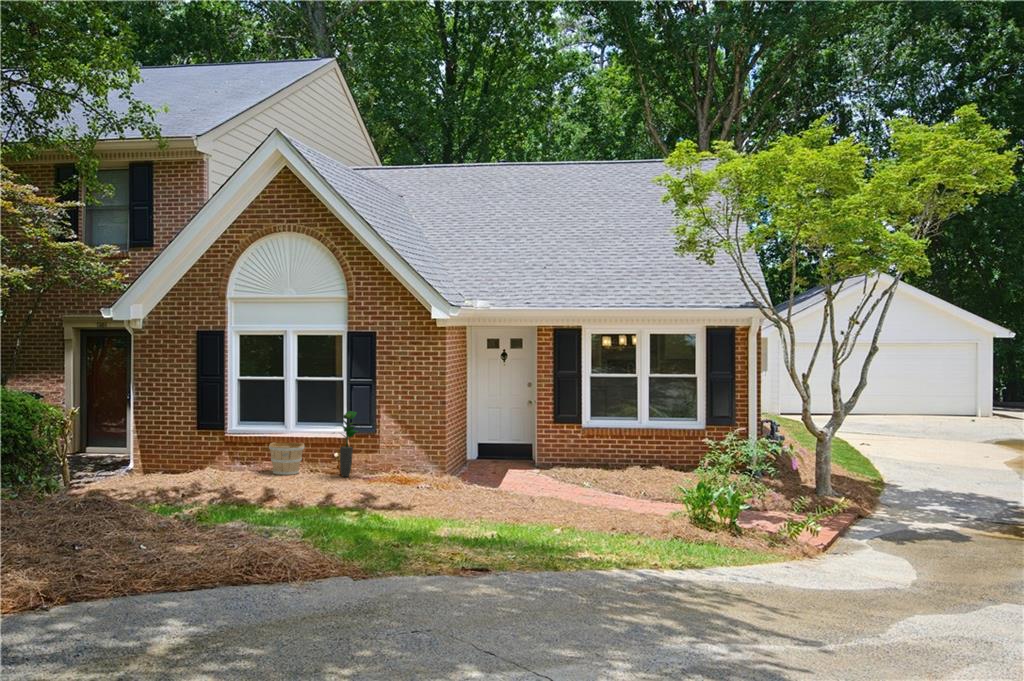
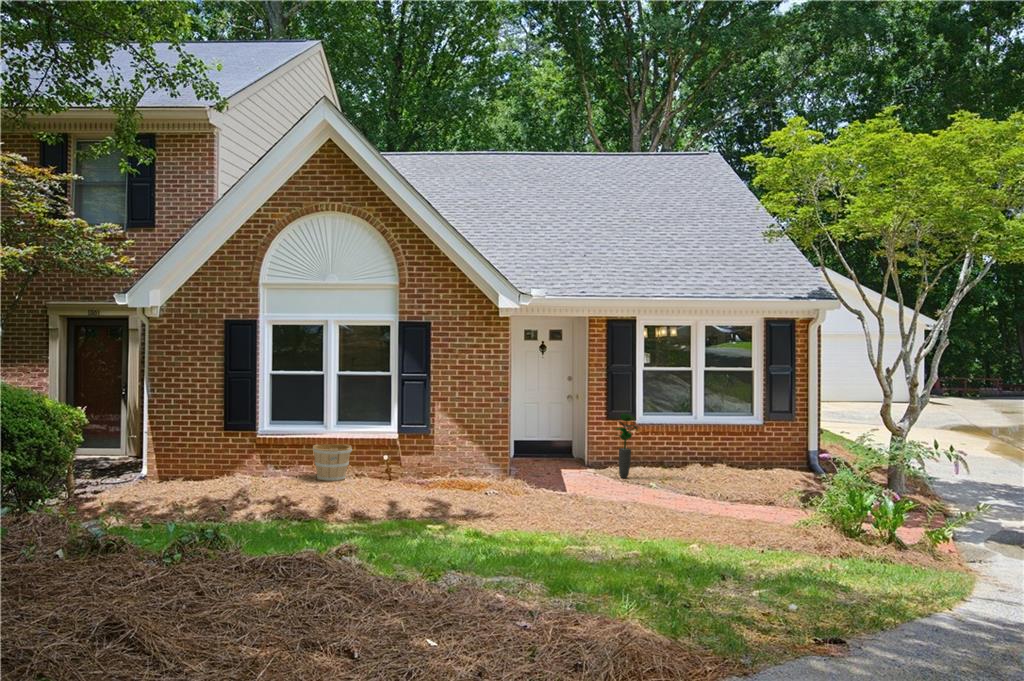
potted plant: present [340,411,357,477] -> present [616,414,638,478]

